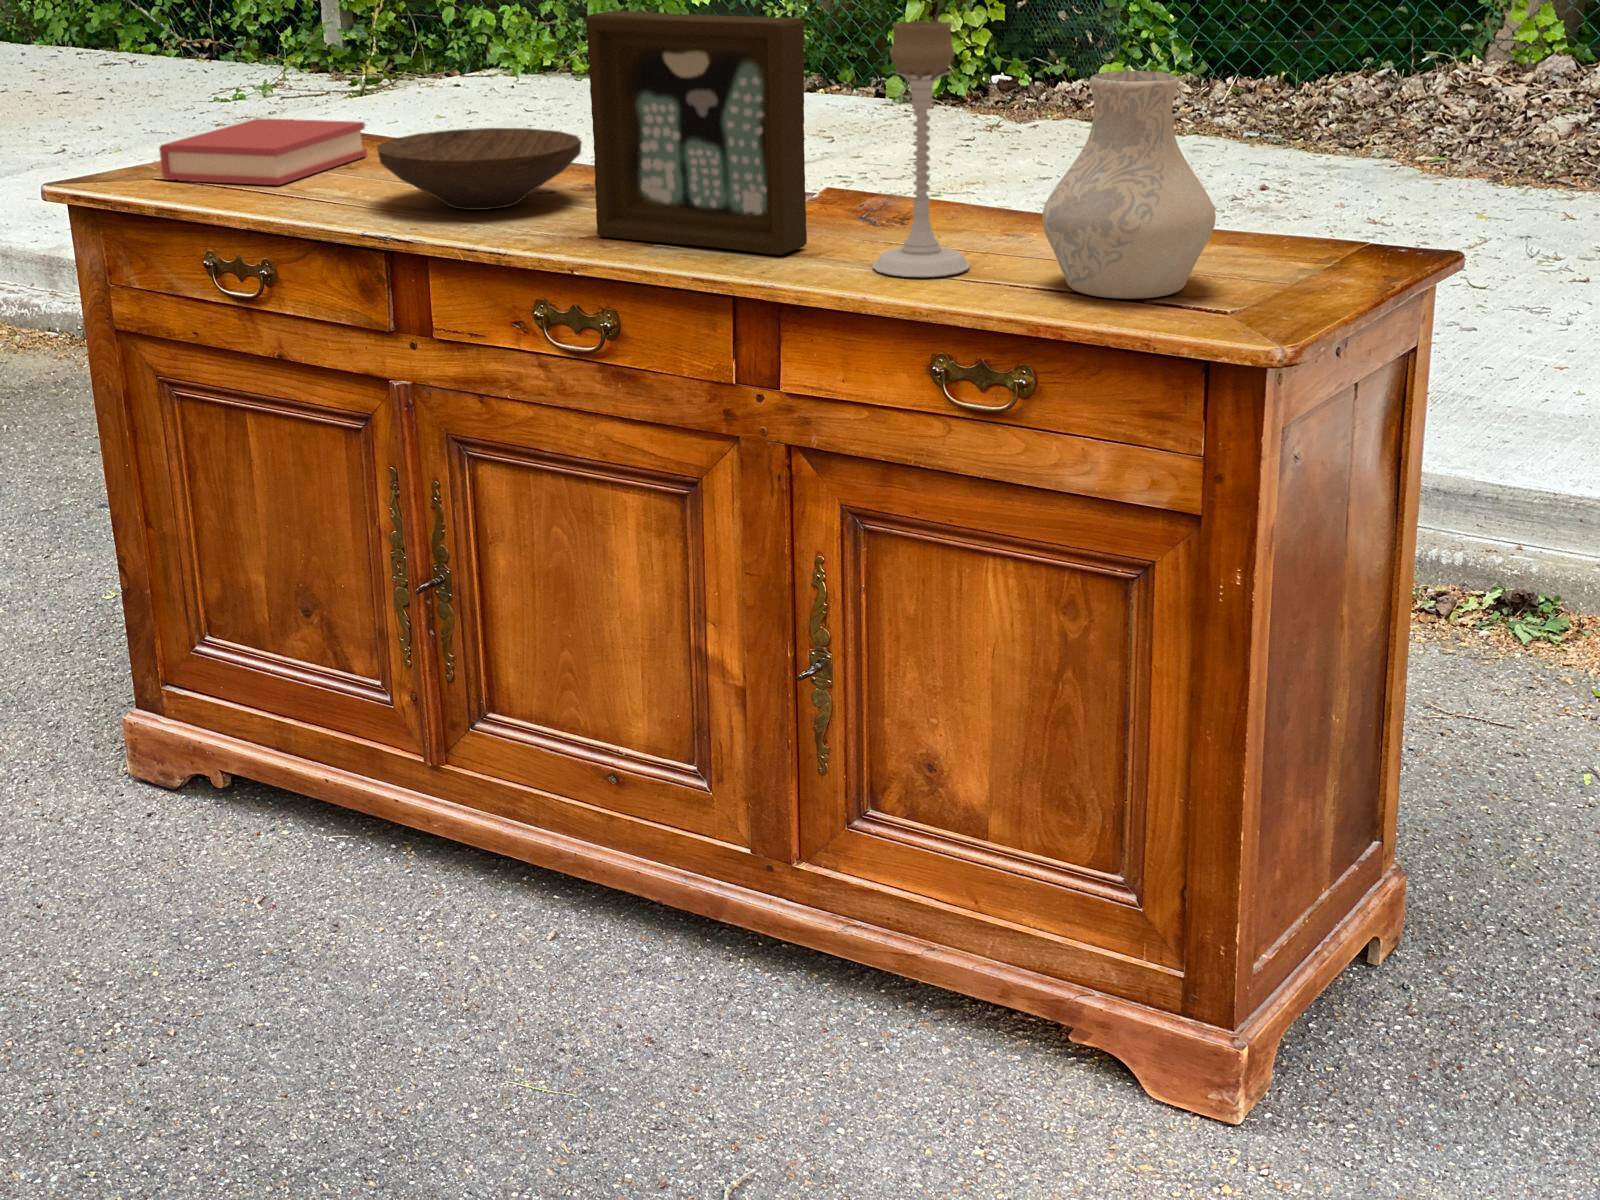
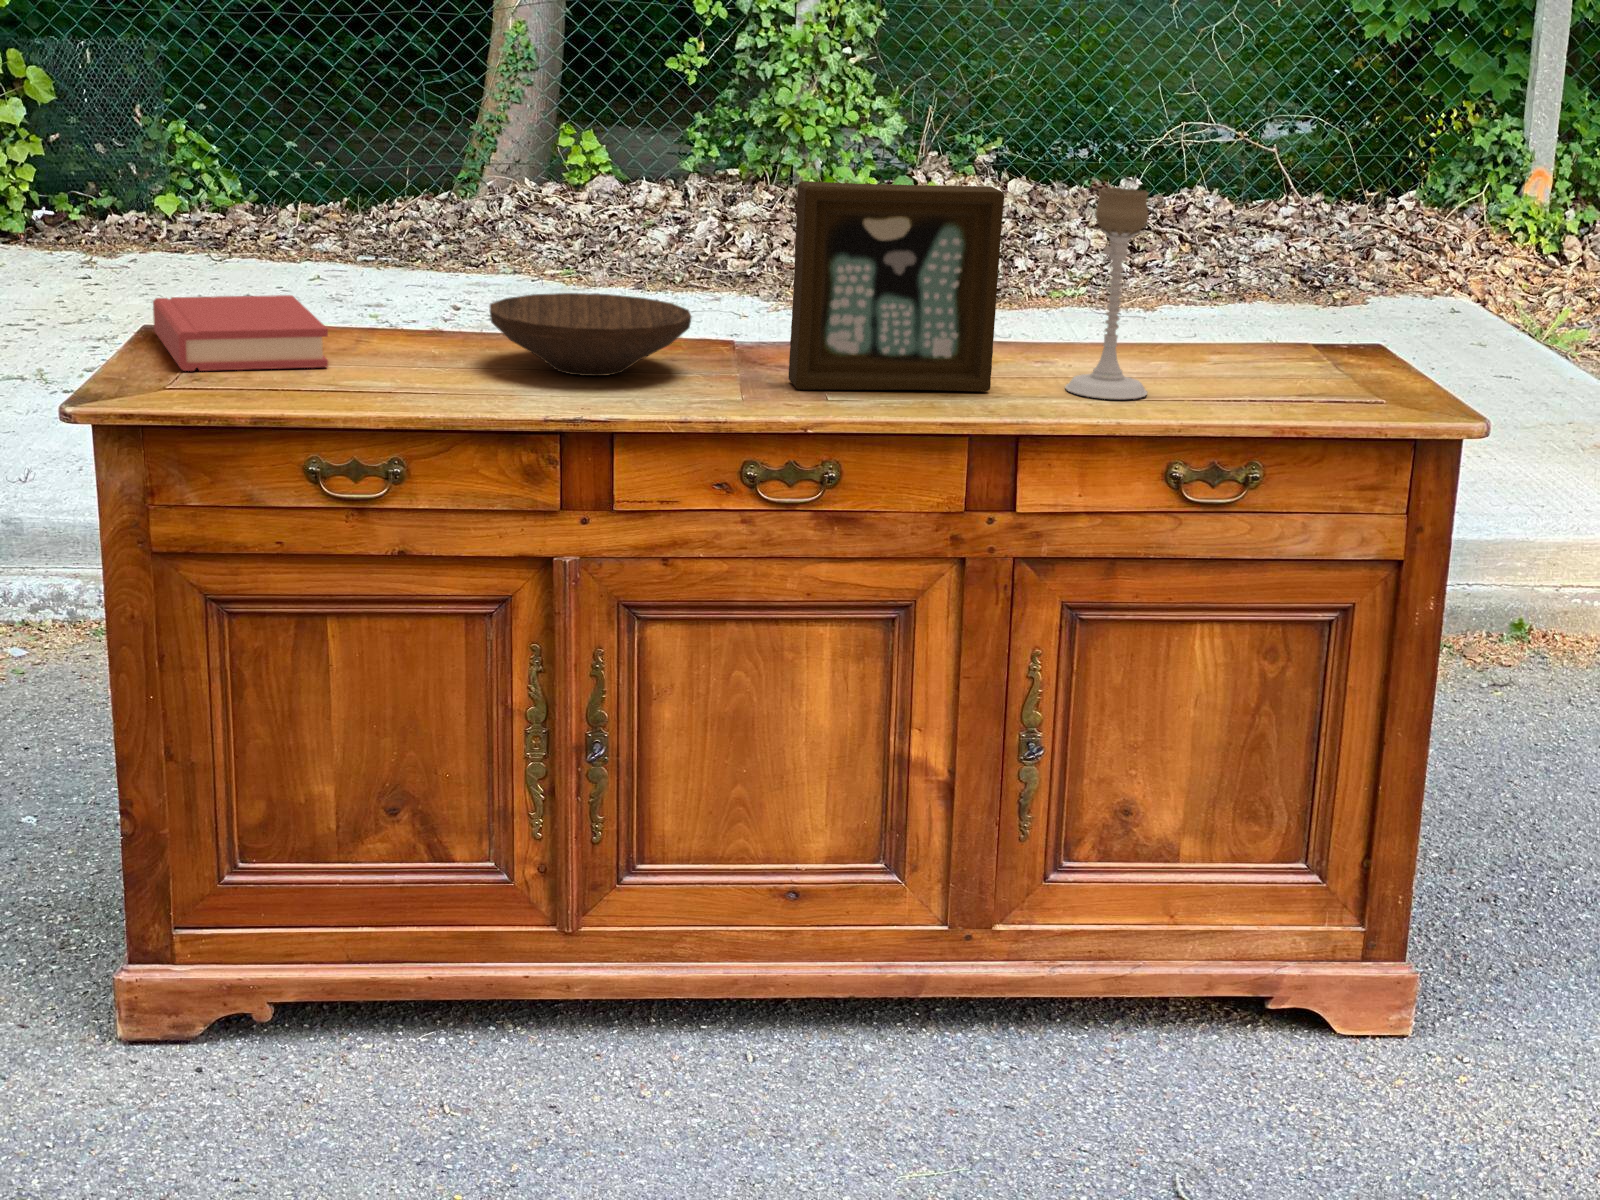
vase: present [1043,71,1216,299] -> none [1210,224,1348,401]

